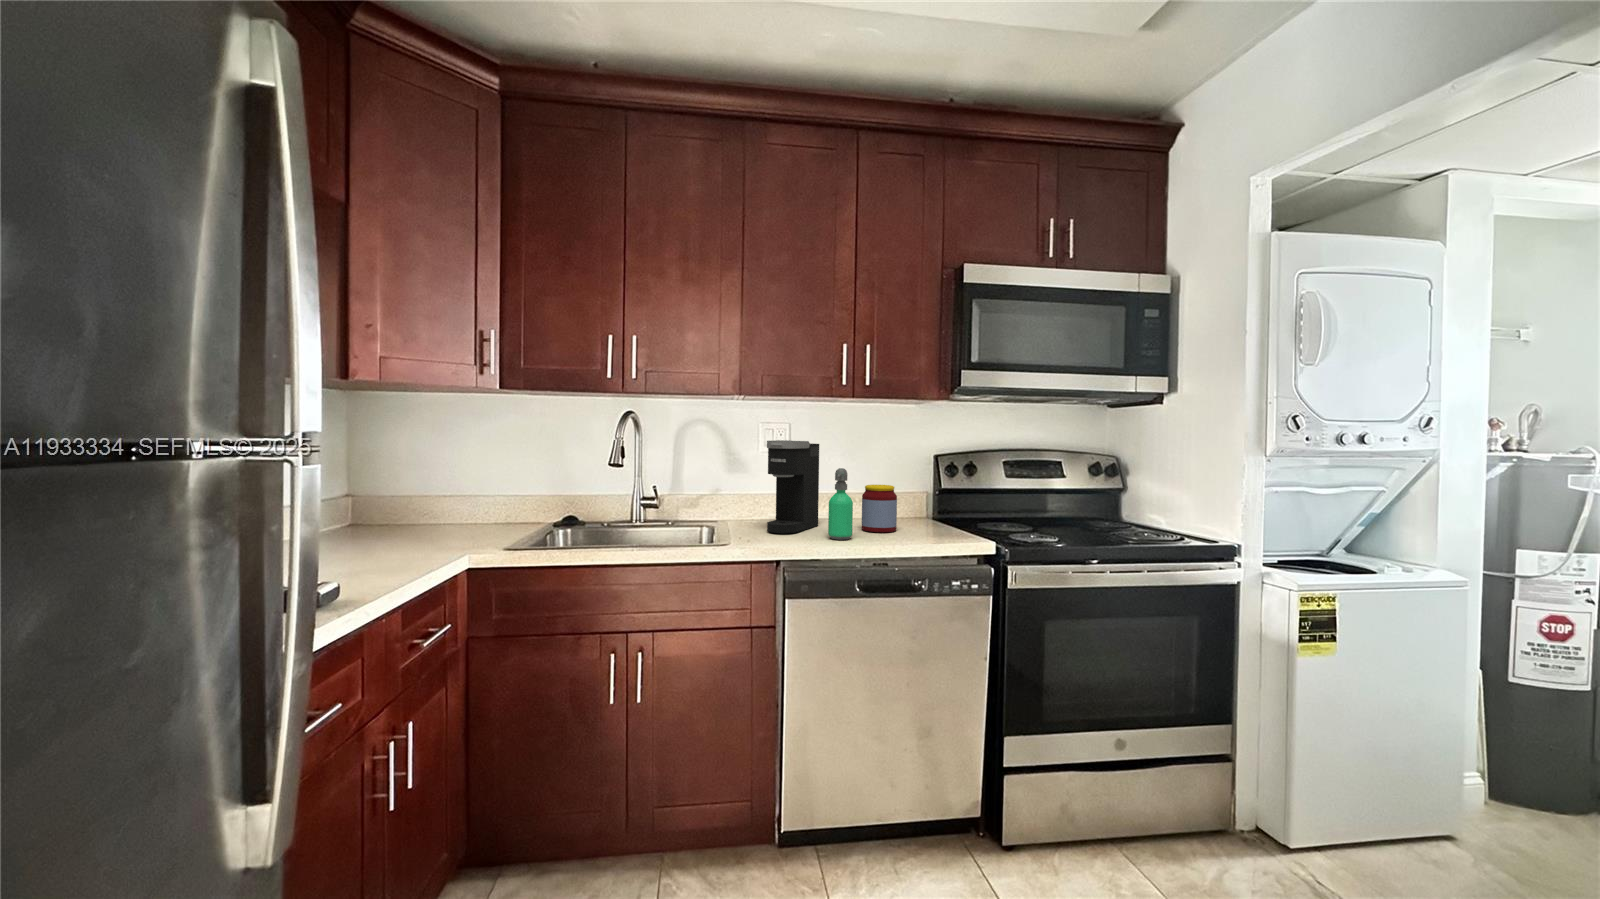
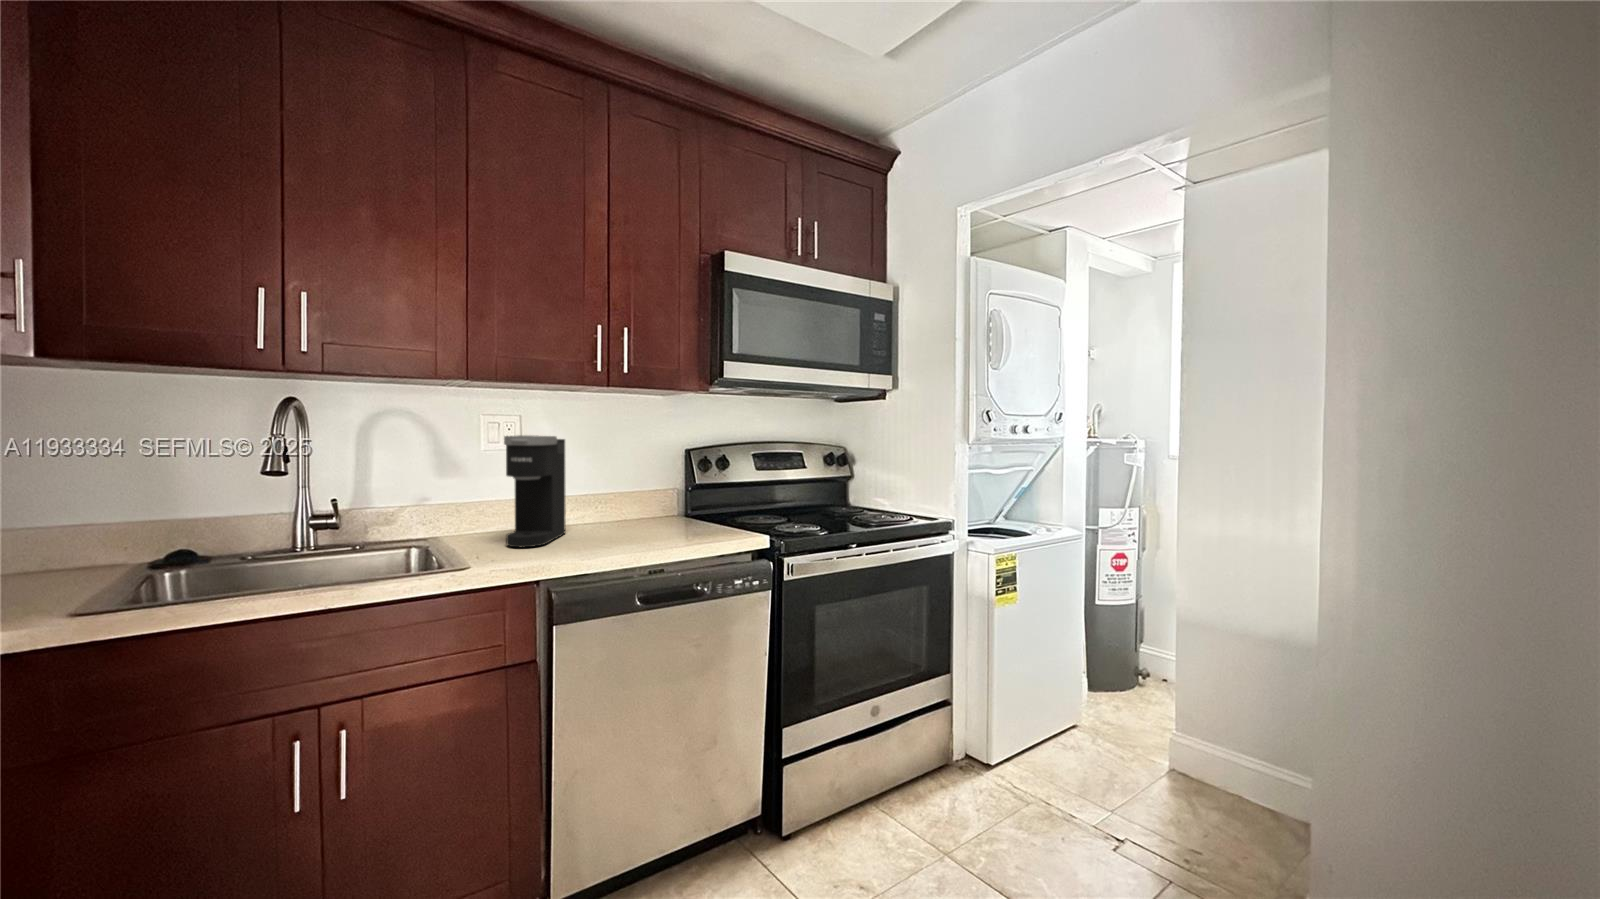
soap dispenser: present [828,468,853,540] -> none [589,467,618,548]
jar: present [862,485,897,532] -> none [620,483,659,536]

